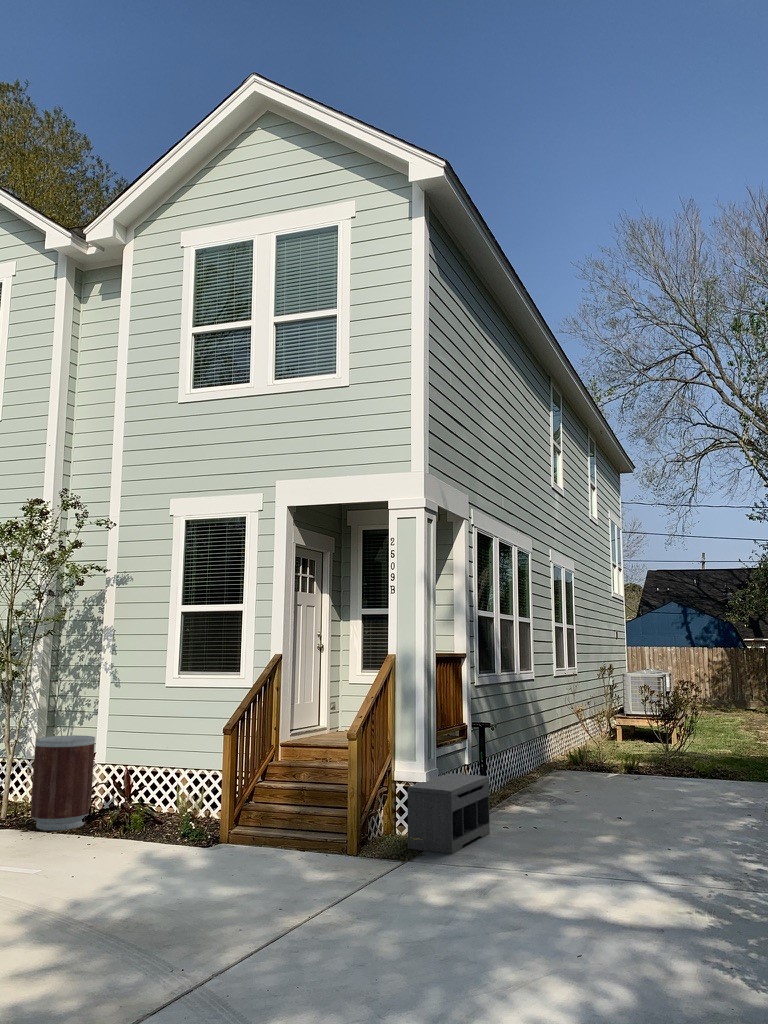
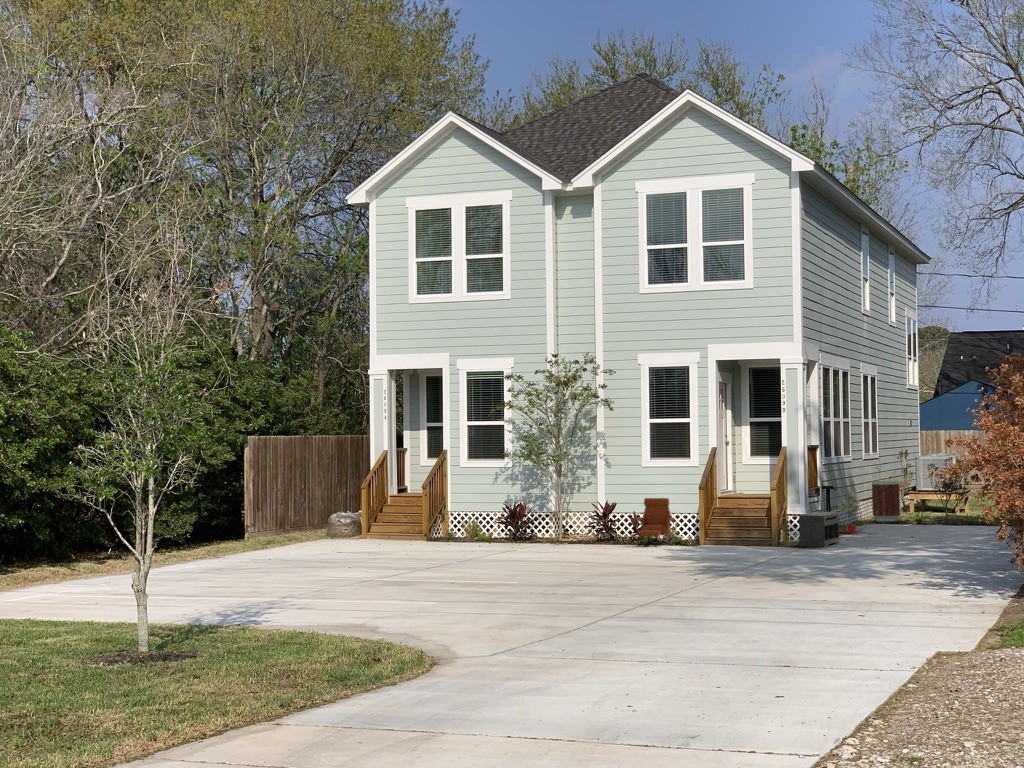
potted tree: none [504,723,540,797] -> present [838,489,859,534]
trash can: present [30,735,95,830] -> present [872,481,900,521]
lounge chair: none [120,741,207,840] -> present [637,498,675,547]

